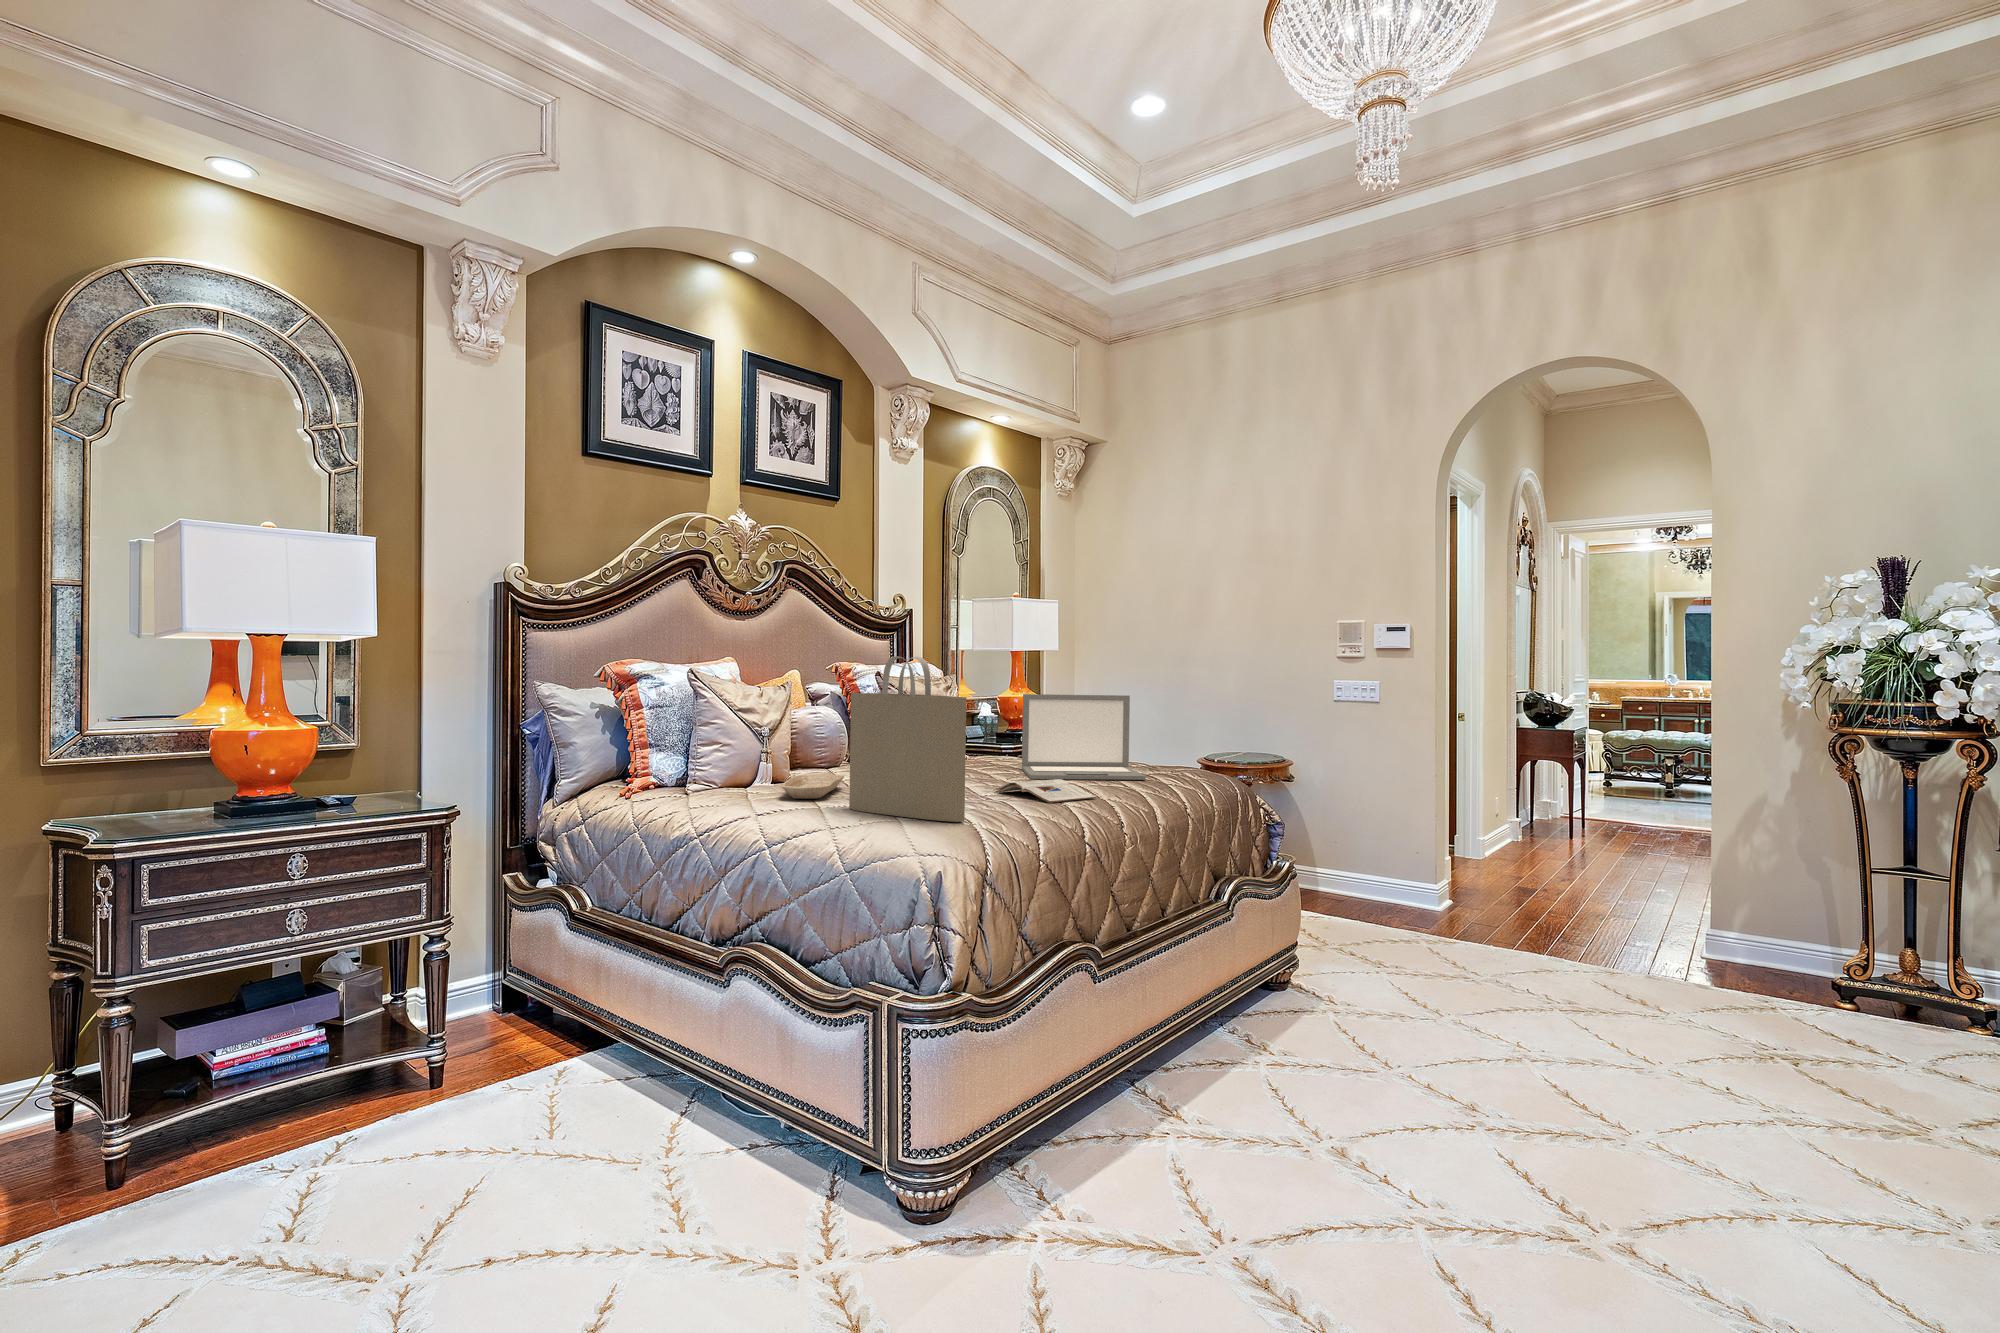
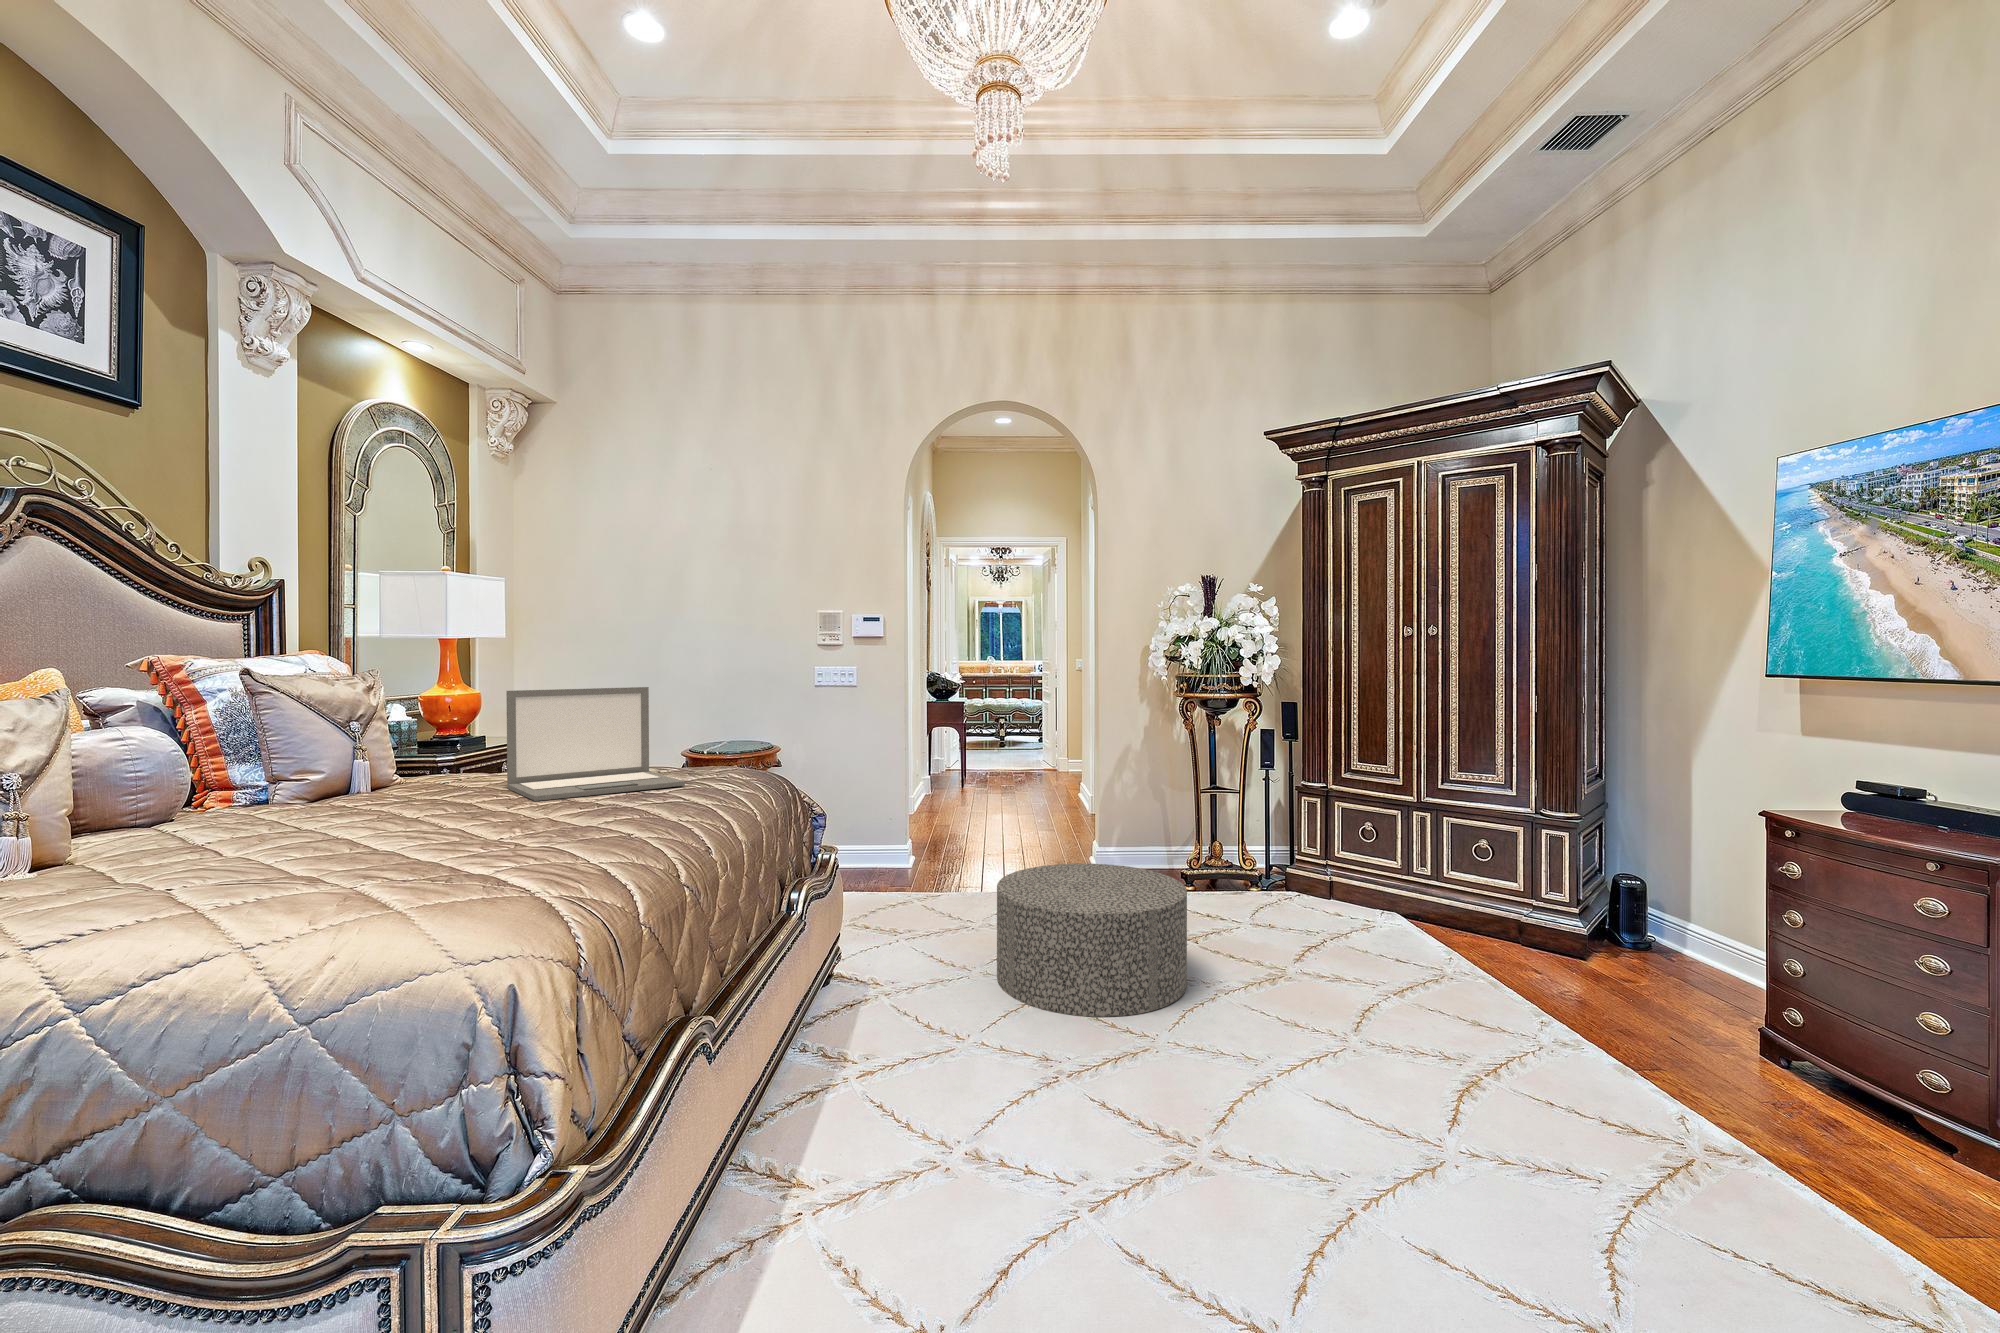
tote bag: present [849,656,966,822] -> none [265,641,509,896]
tray: present [781,774,844,799] -> none [98,835,229,891]
magazine: present [995,779,1096,803] -> none [505,800,657,835]
ottoman: none [1459,912,1711,1090] -> present [997,863,1187,1017]

